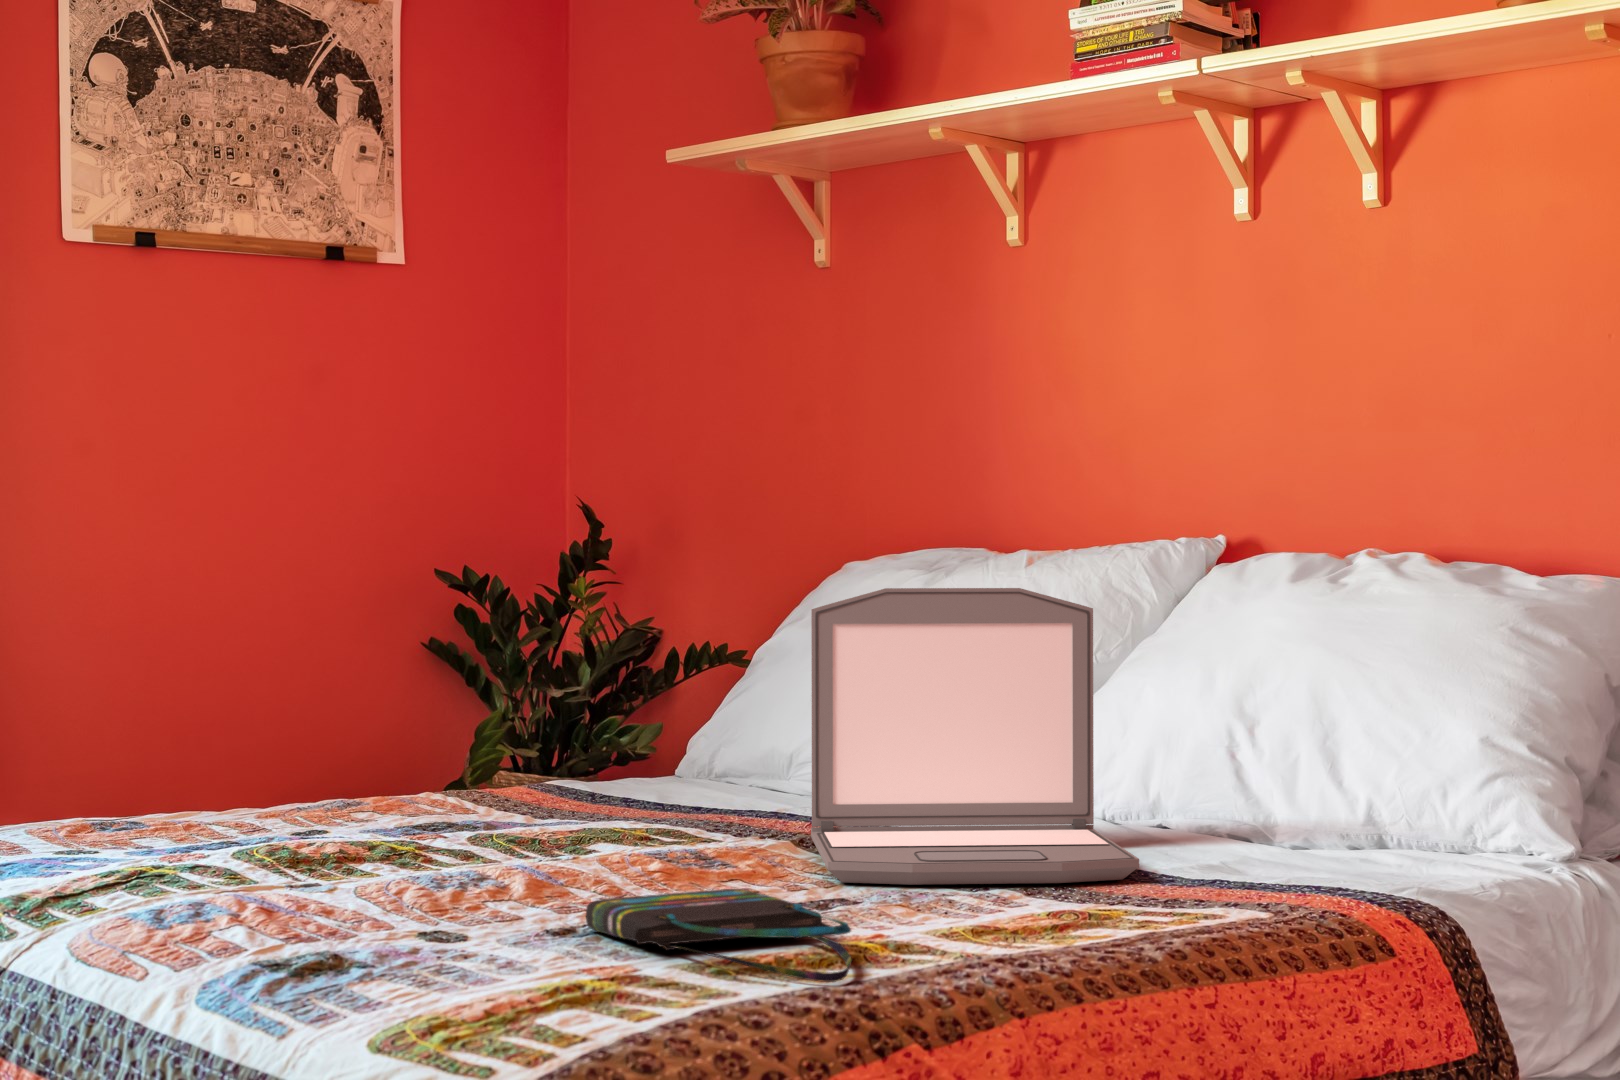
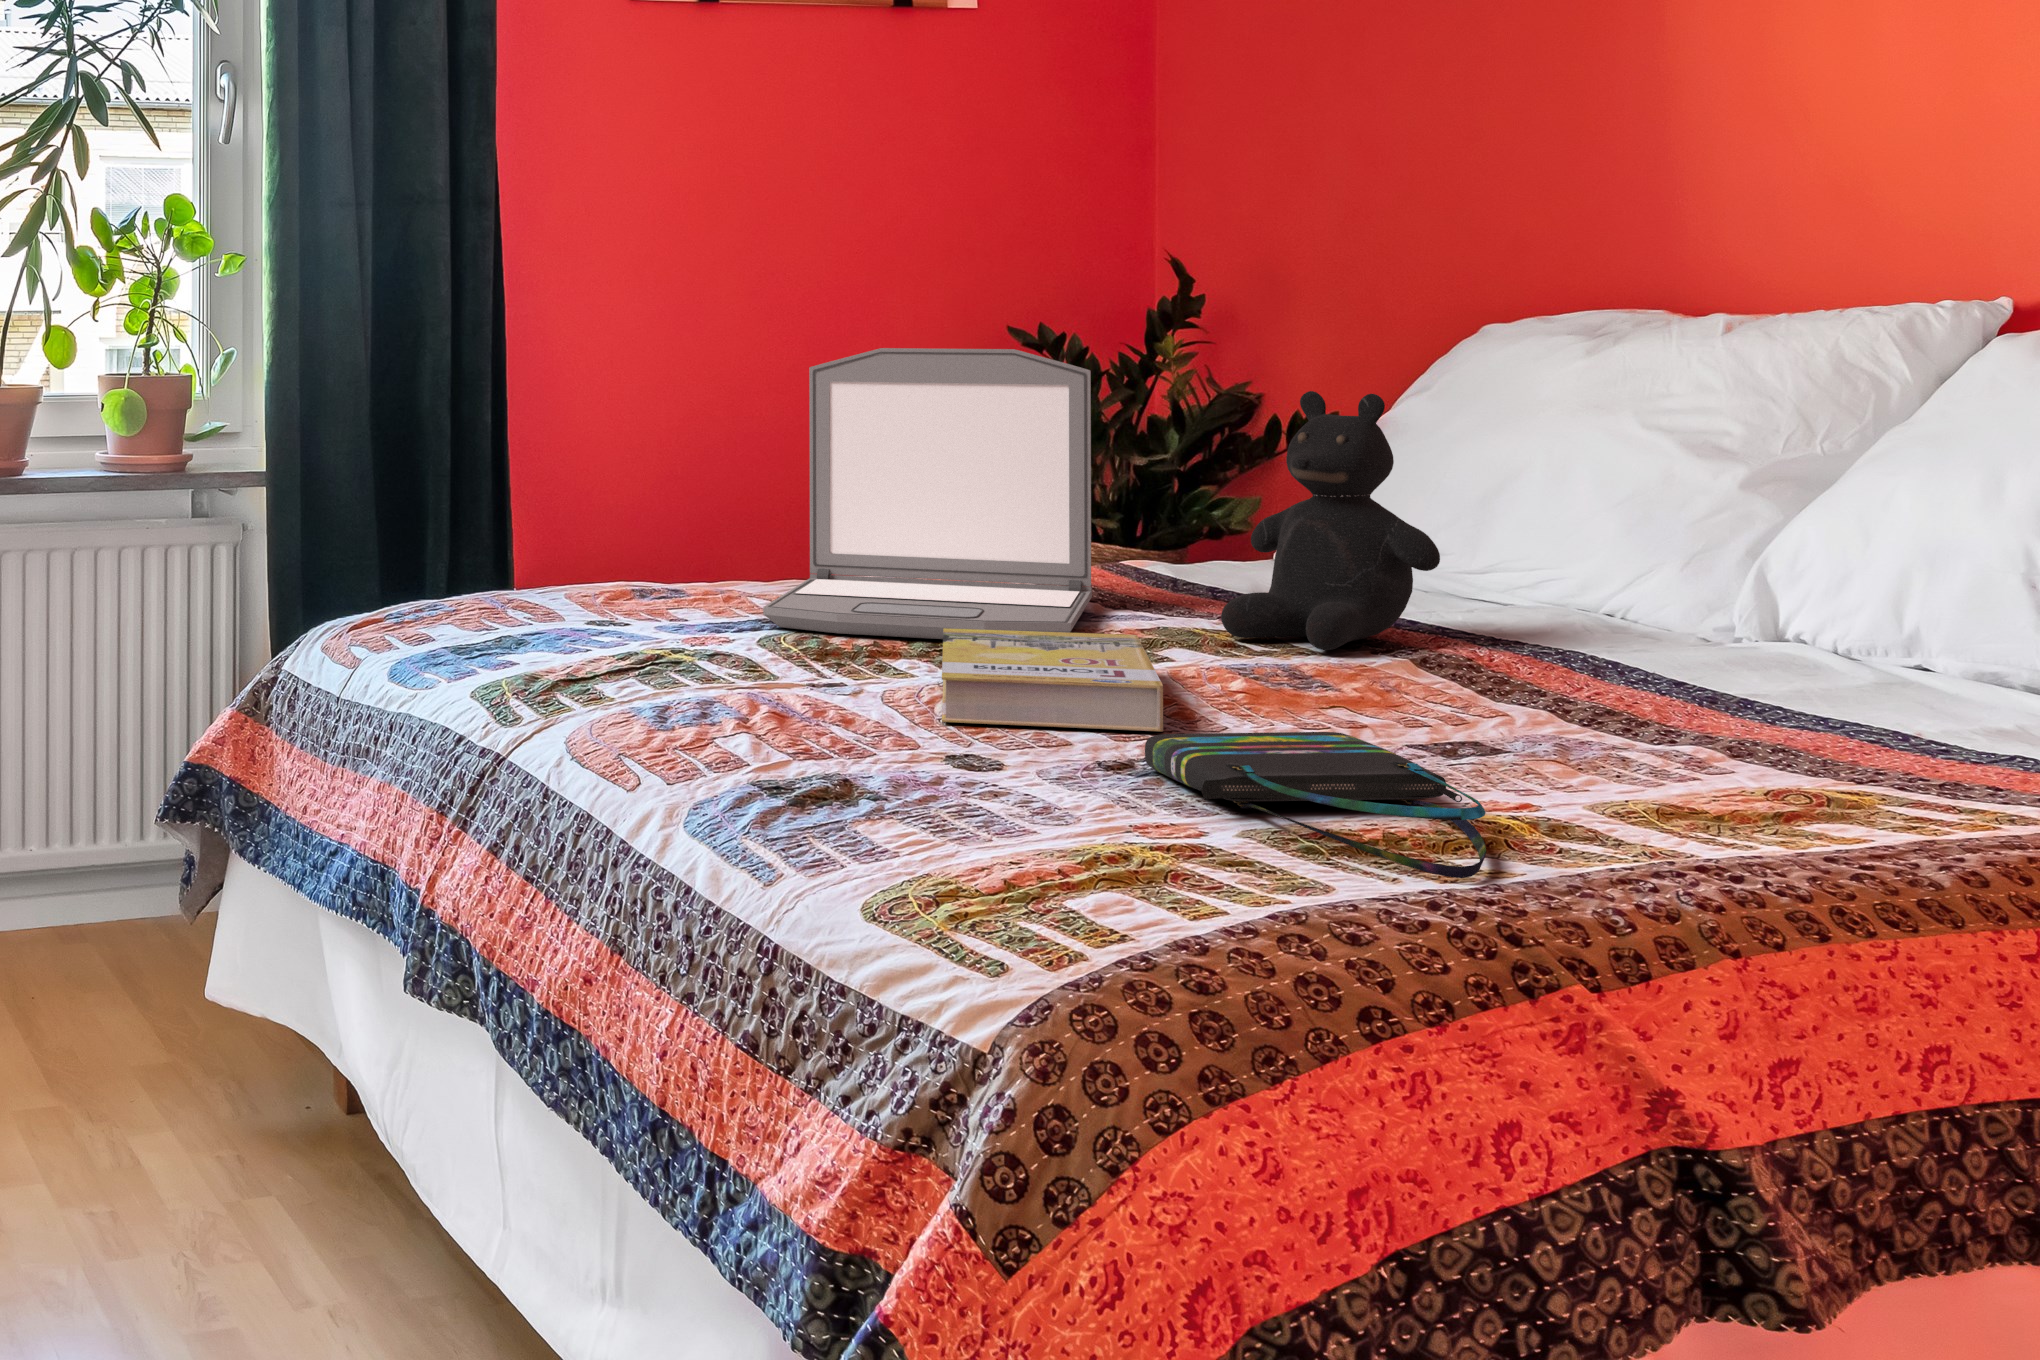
laptop: present [811,588,1139,885] -> present [763,348,1092,639]
teddy bear: none [638,615,813,837] -> present [1221,391,1440,650]
book: none [401,829,598,909] -> present [942,628,1163,731]

